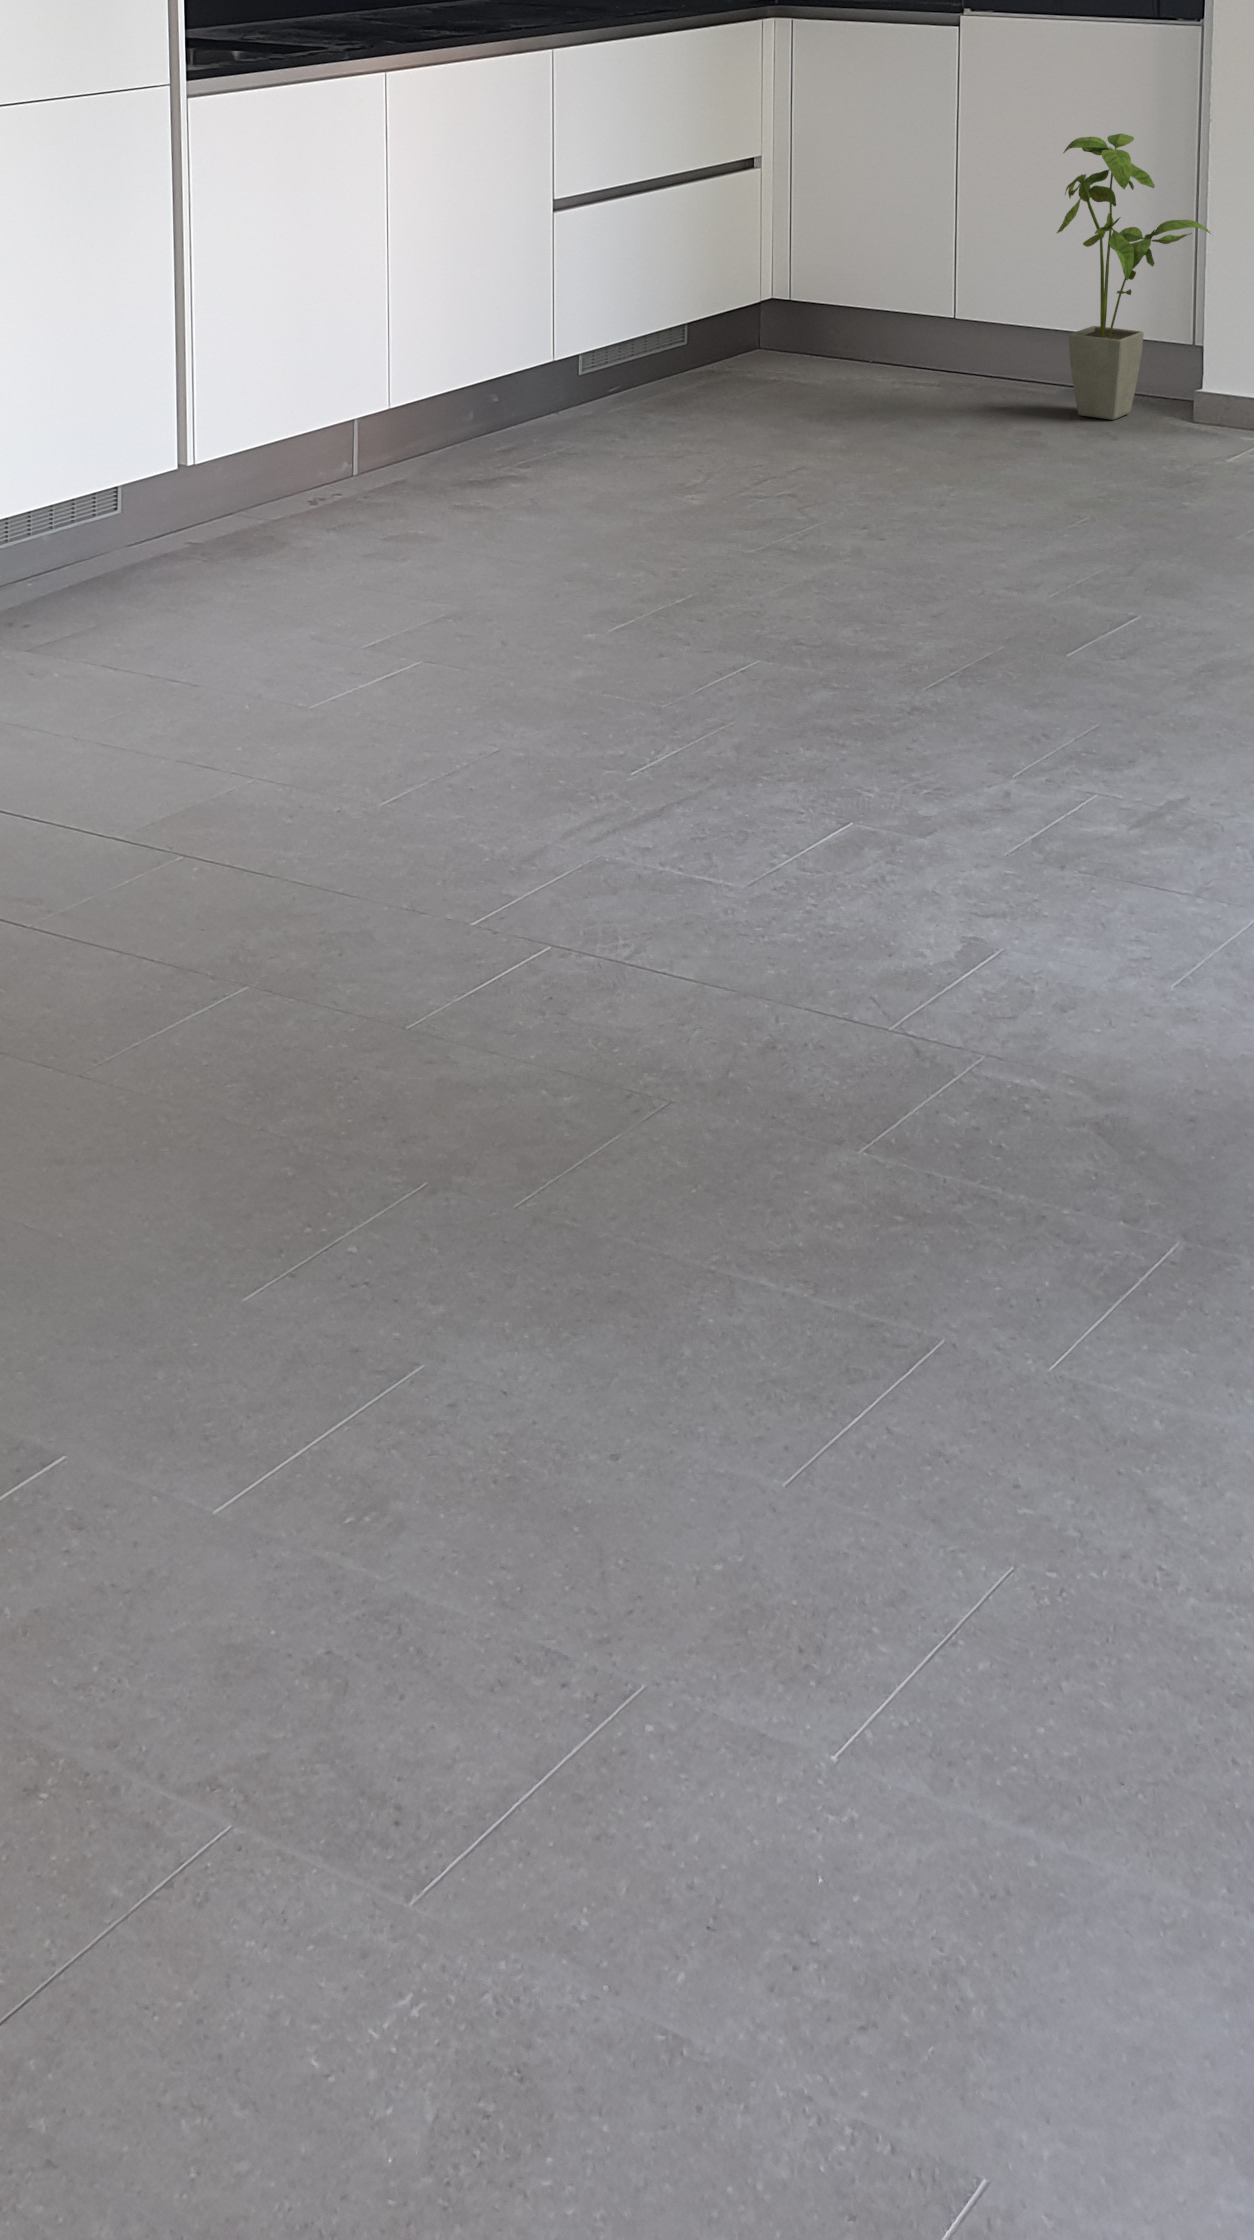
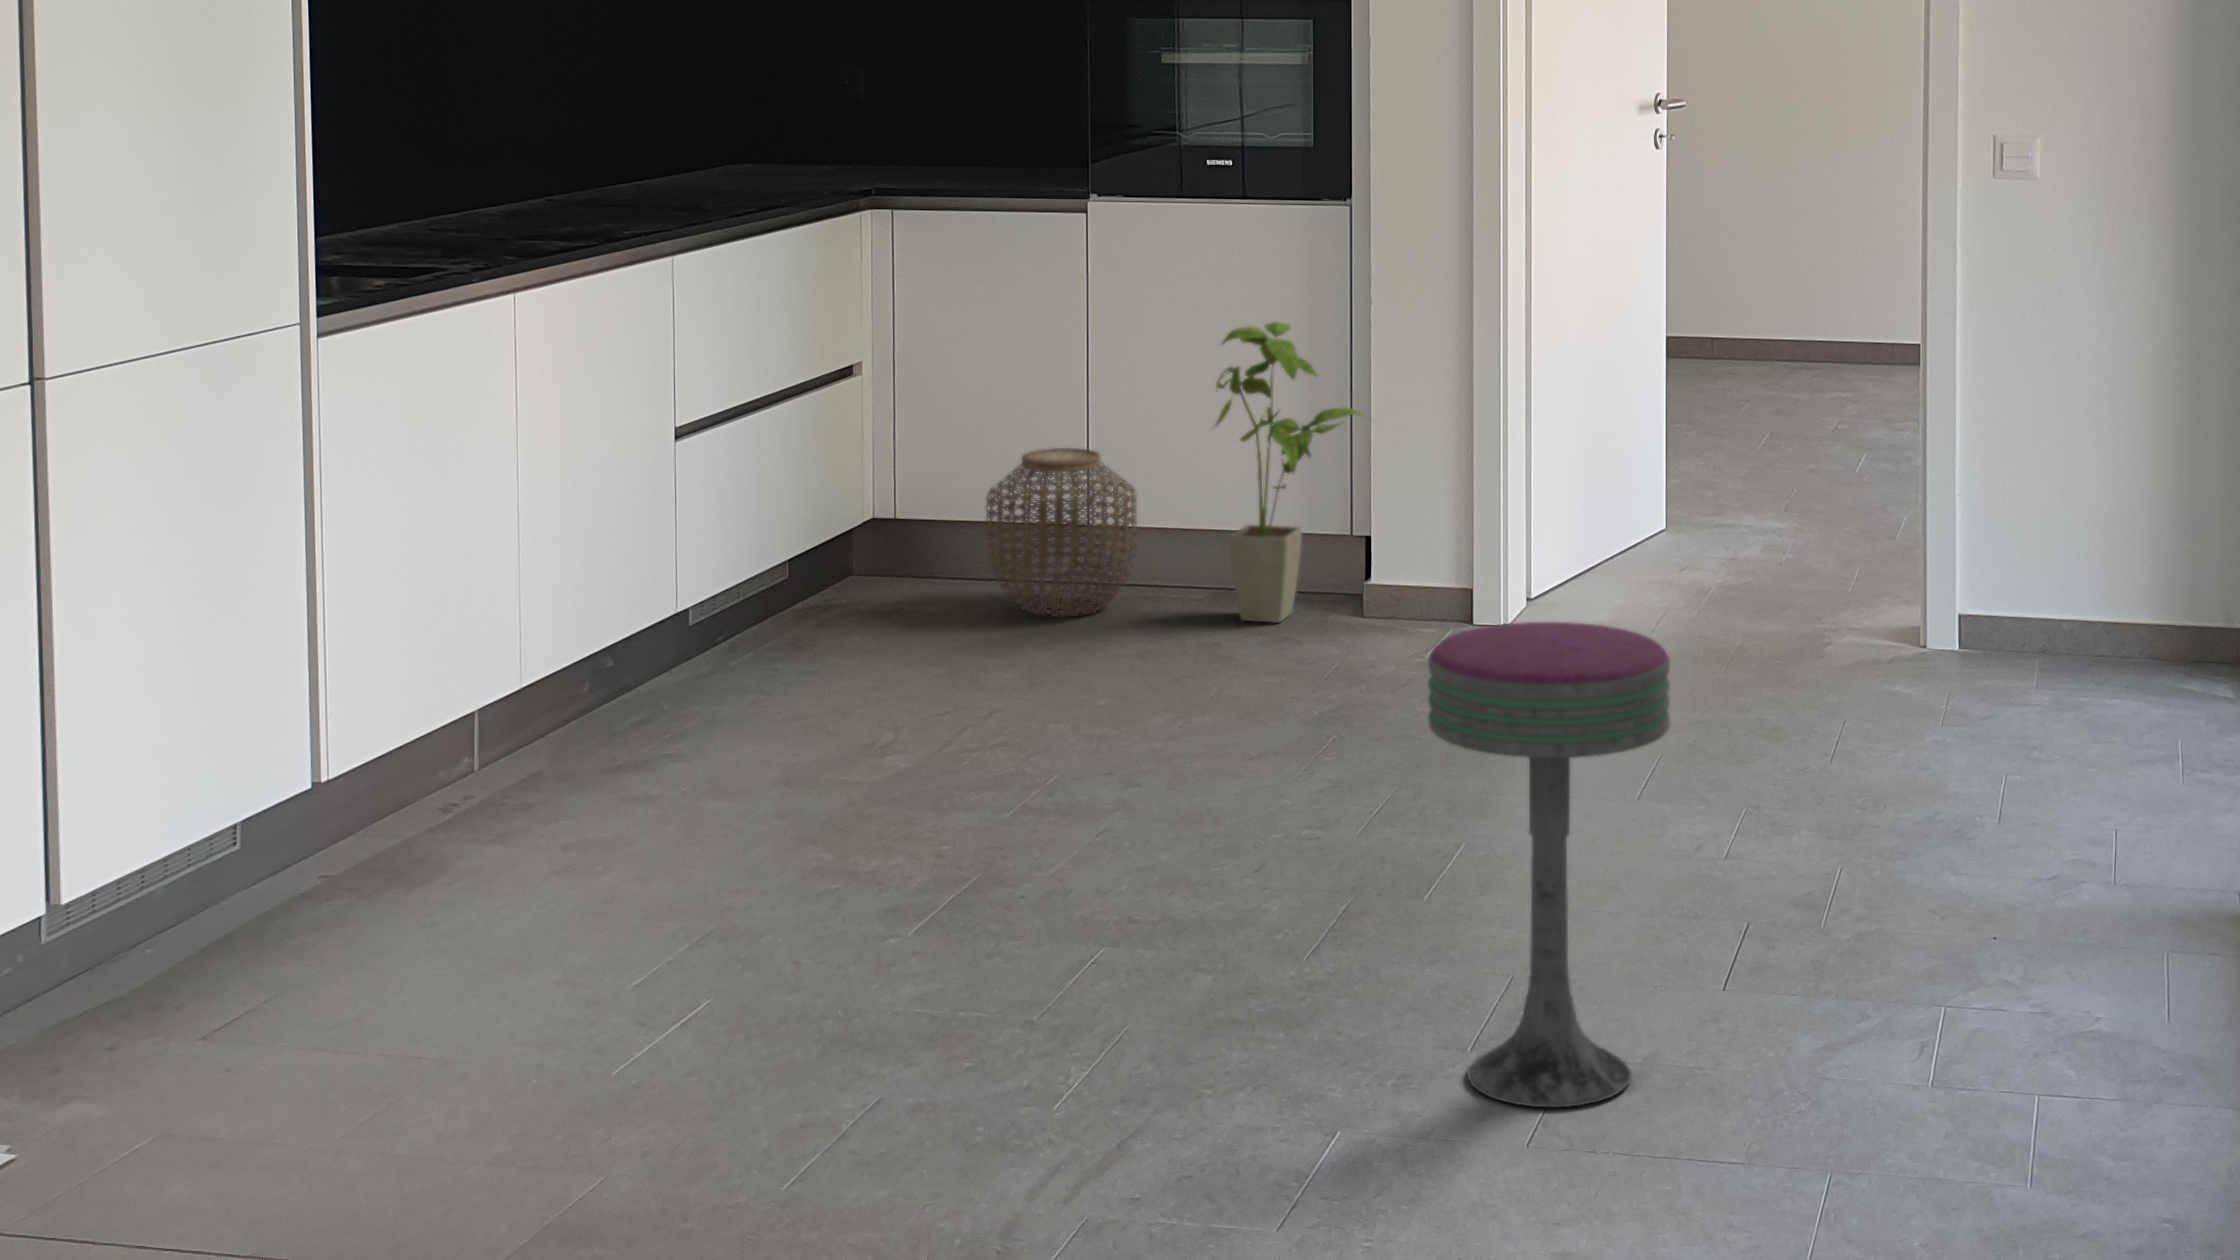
woven basket: none [855,243,995,398] -> present [986,448,1137,616]
bar stool: none [972,405,1204,849] -> present [1428,622,1670,1107]

